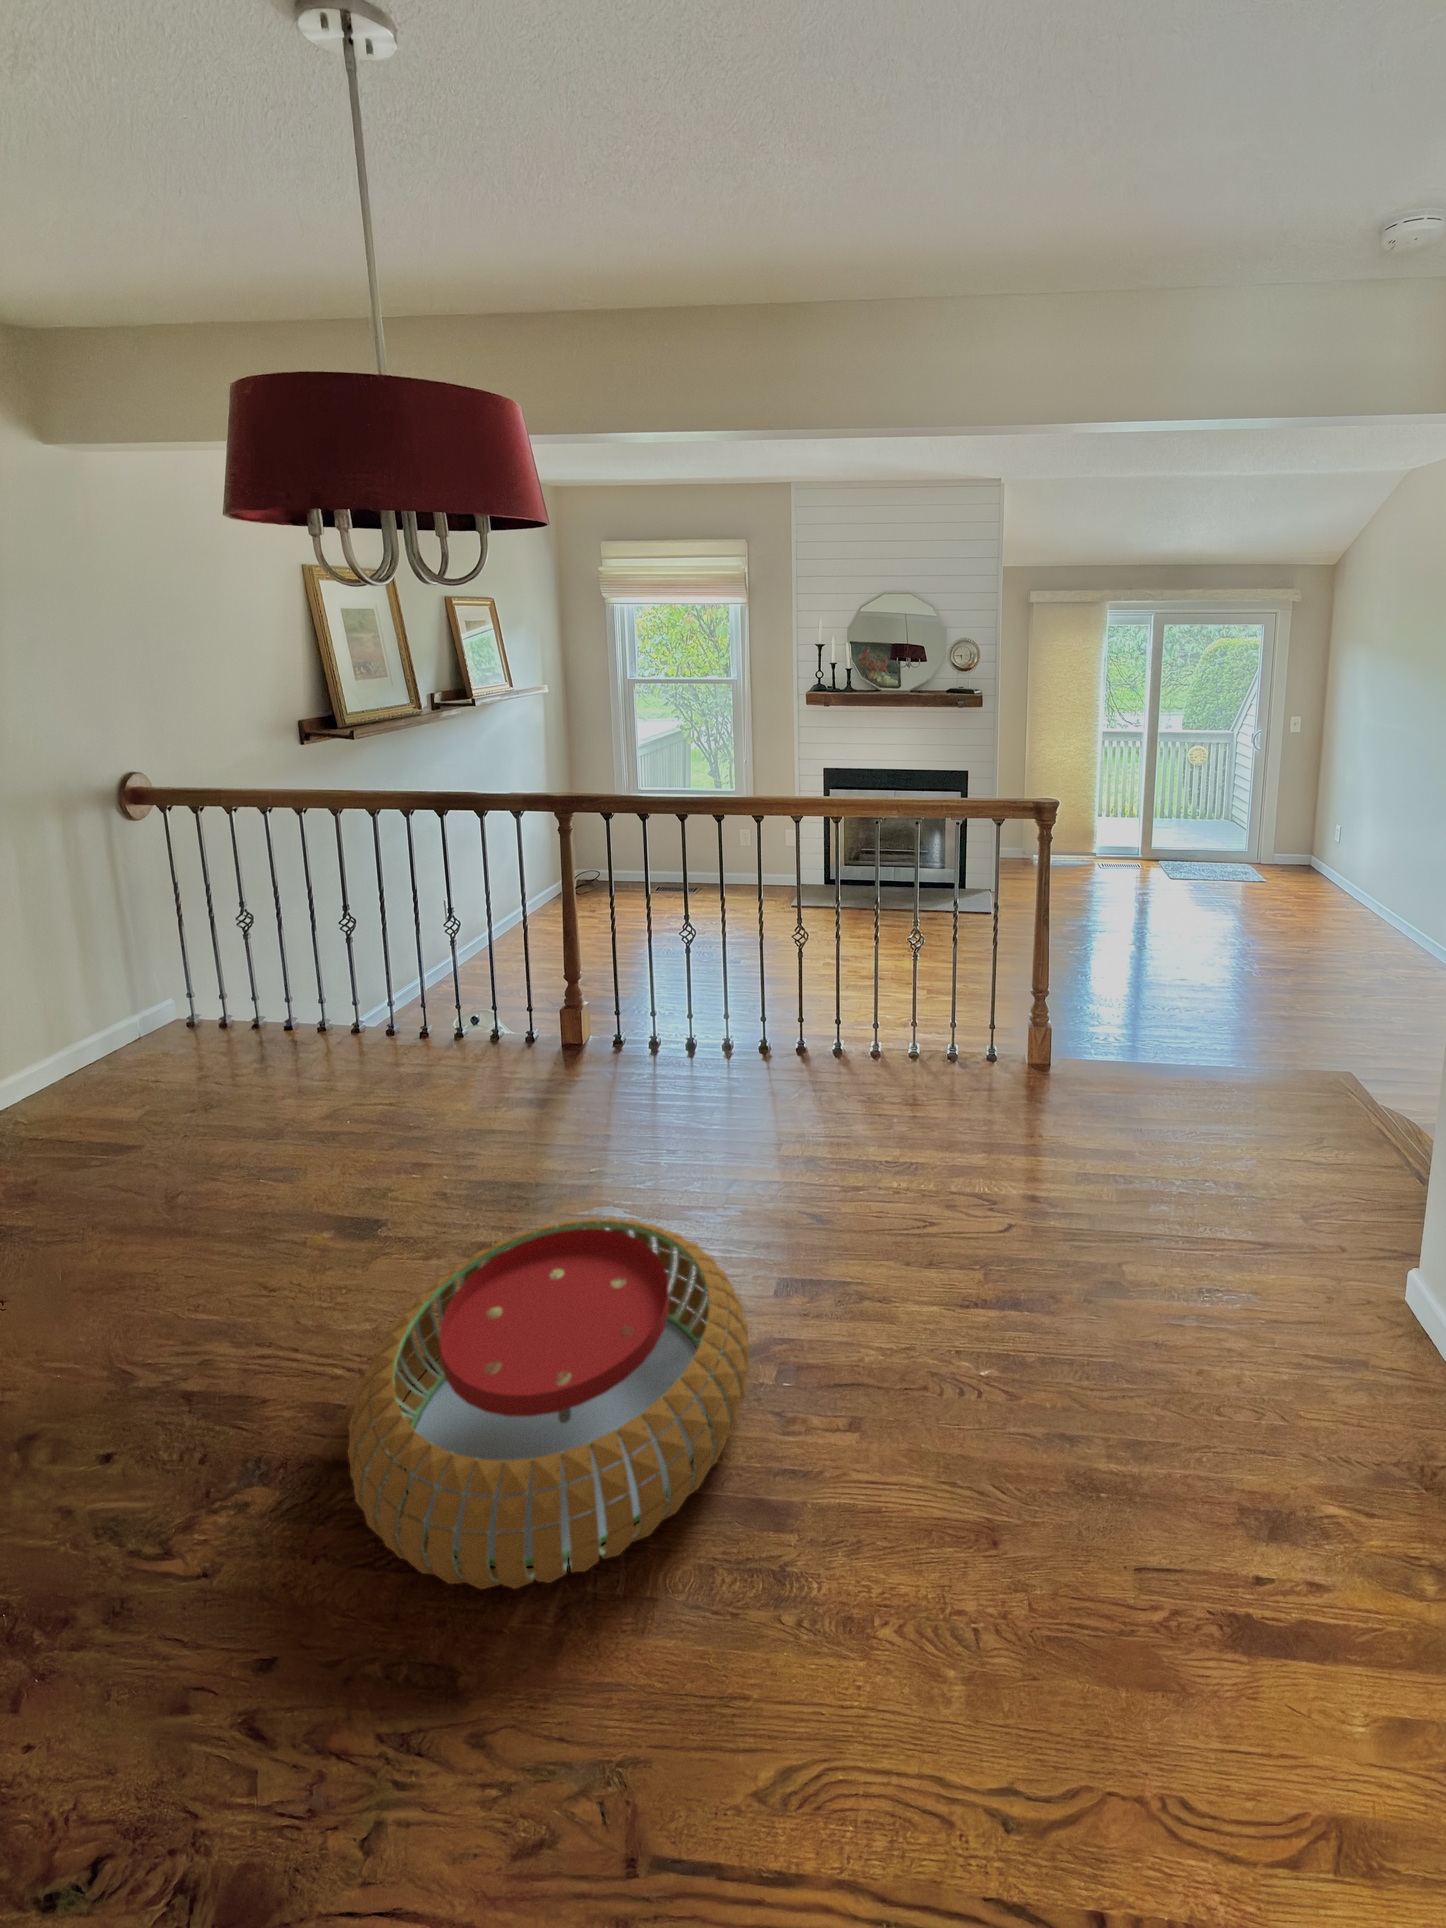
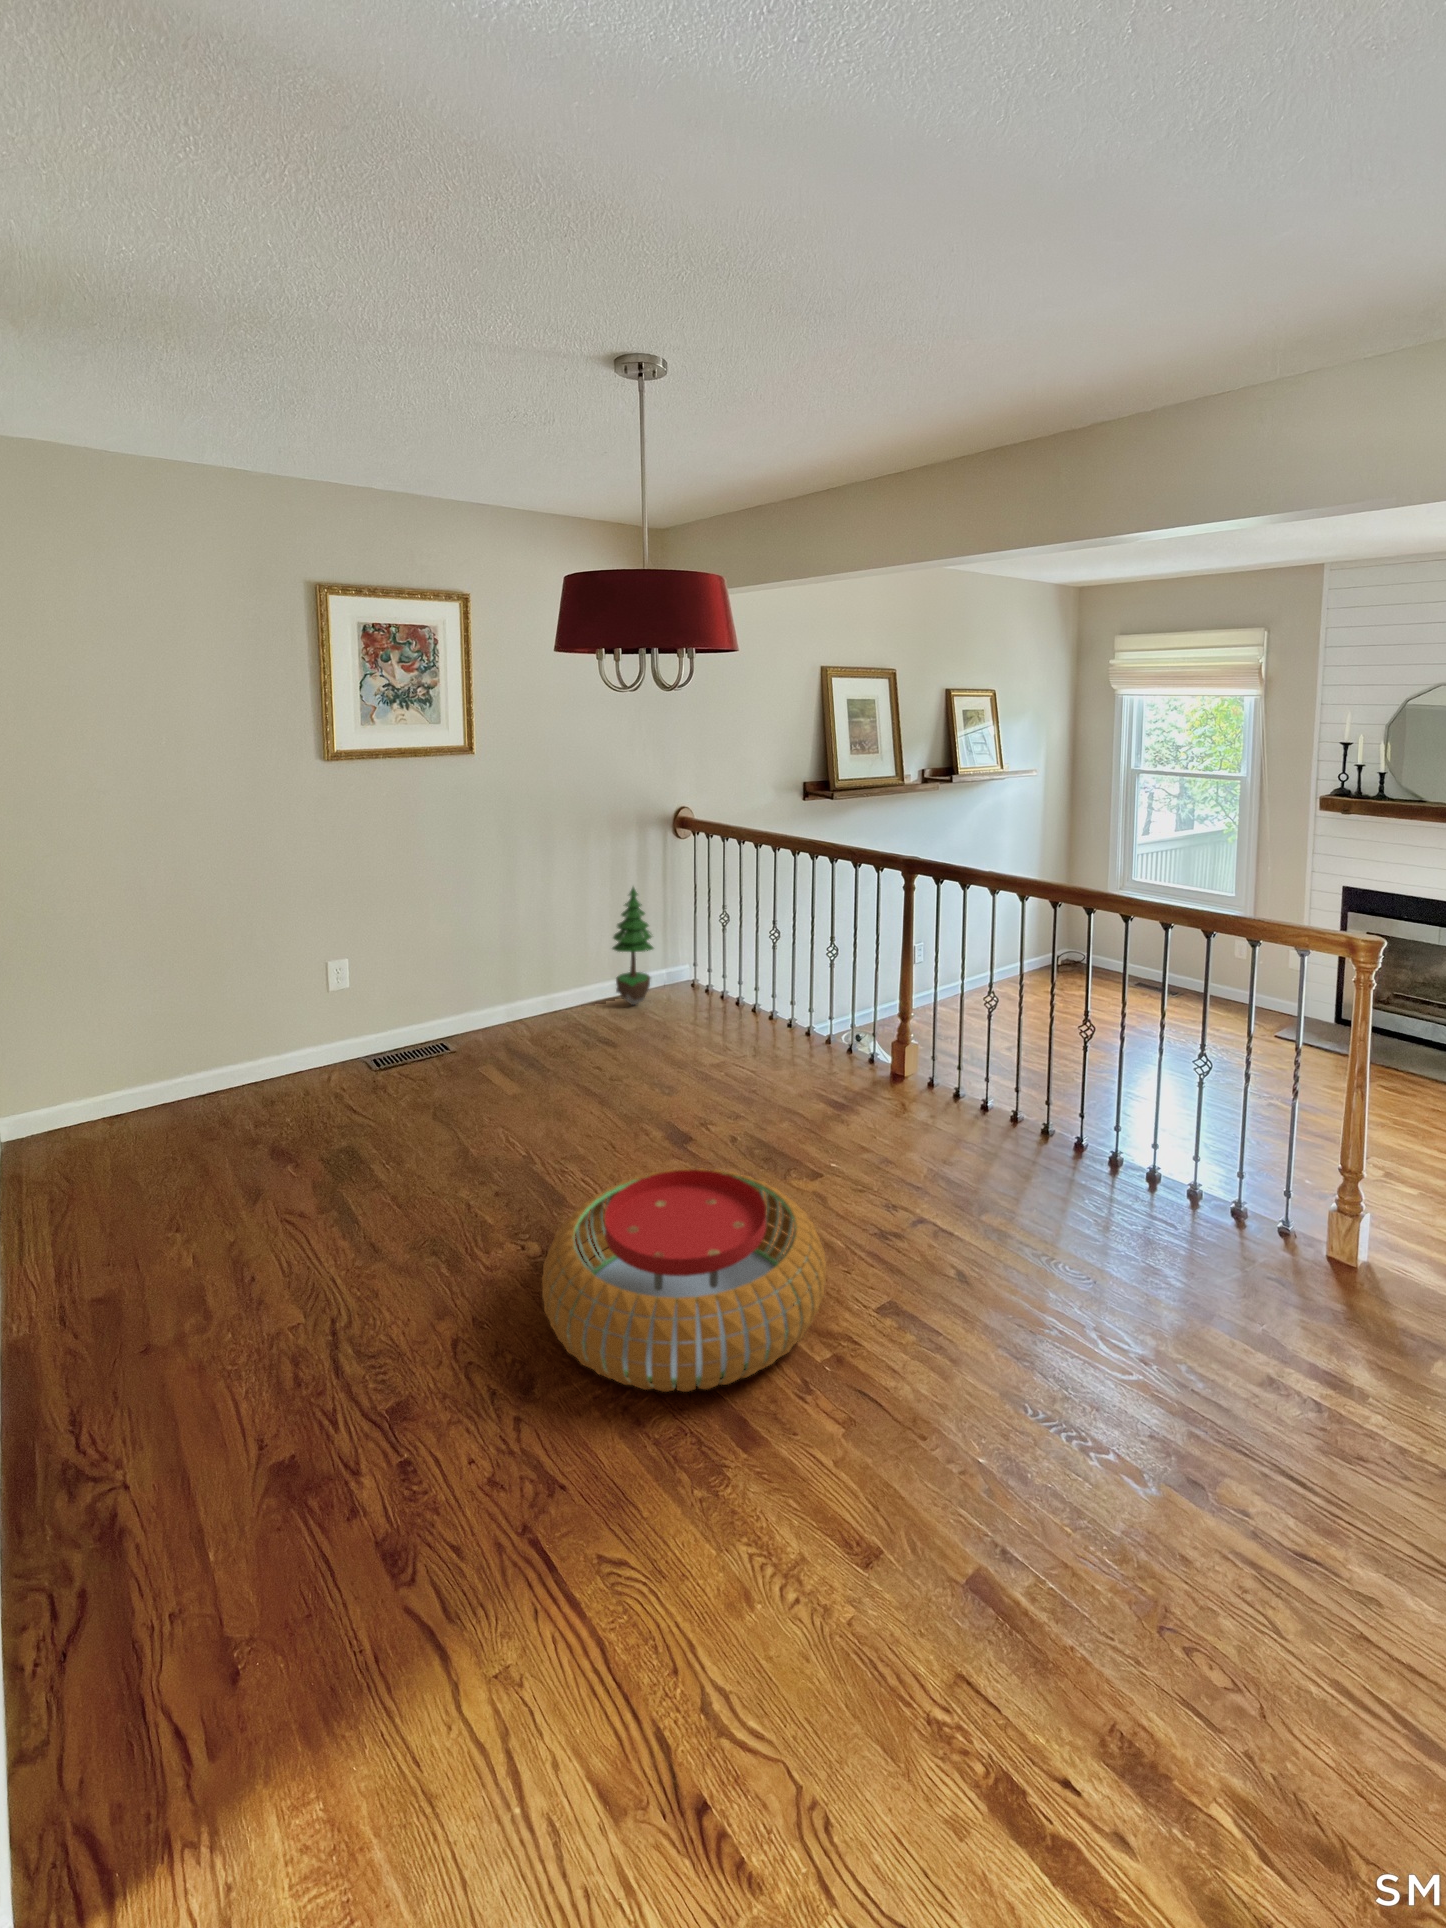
potted tree: none [45,899,131,1074] -> present [612,887,654,1005]

